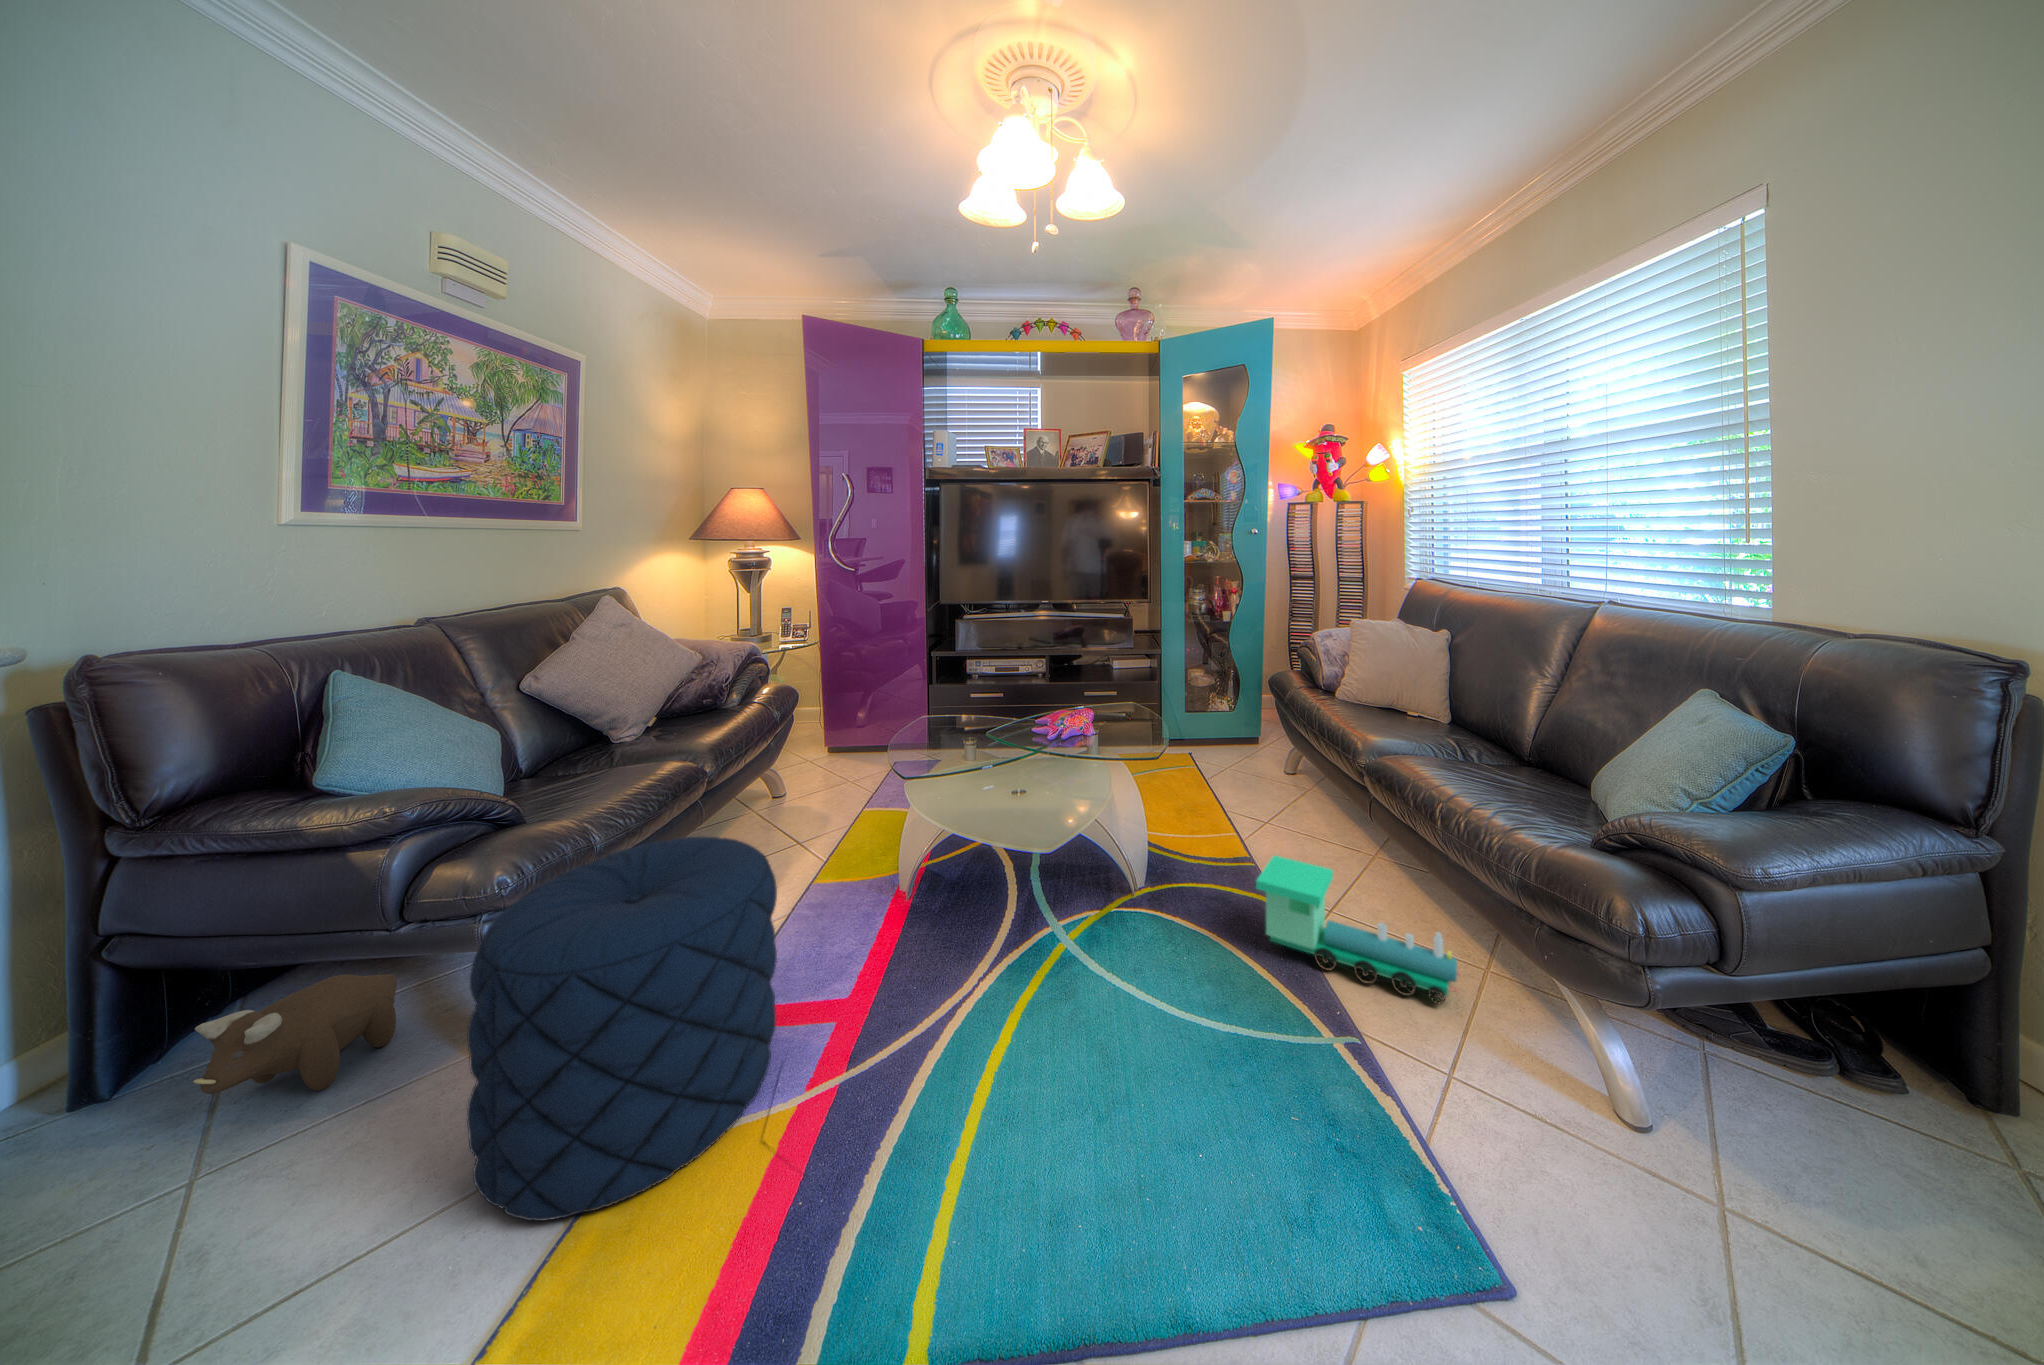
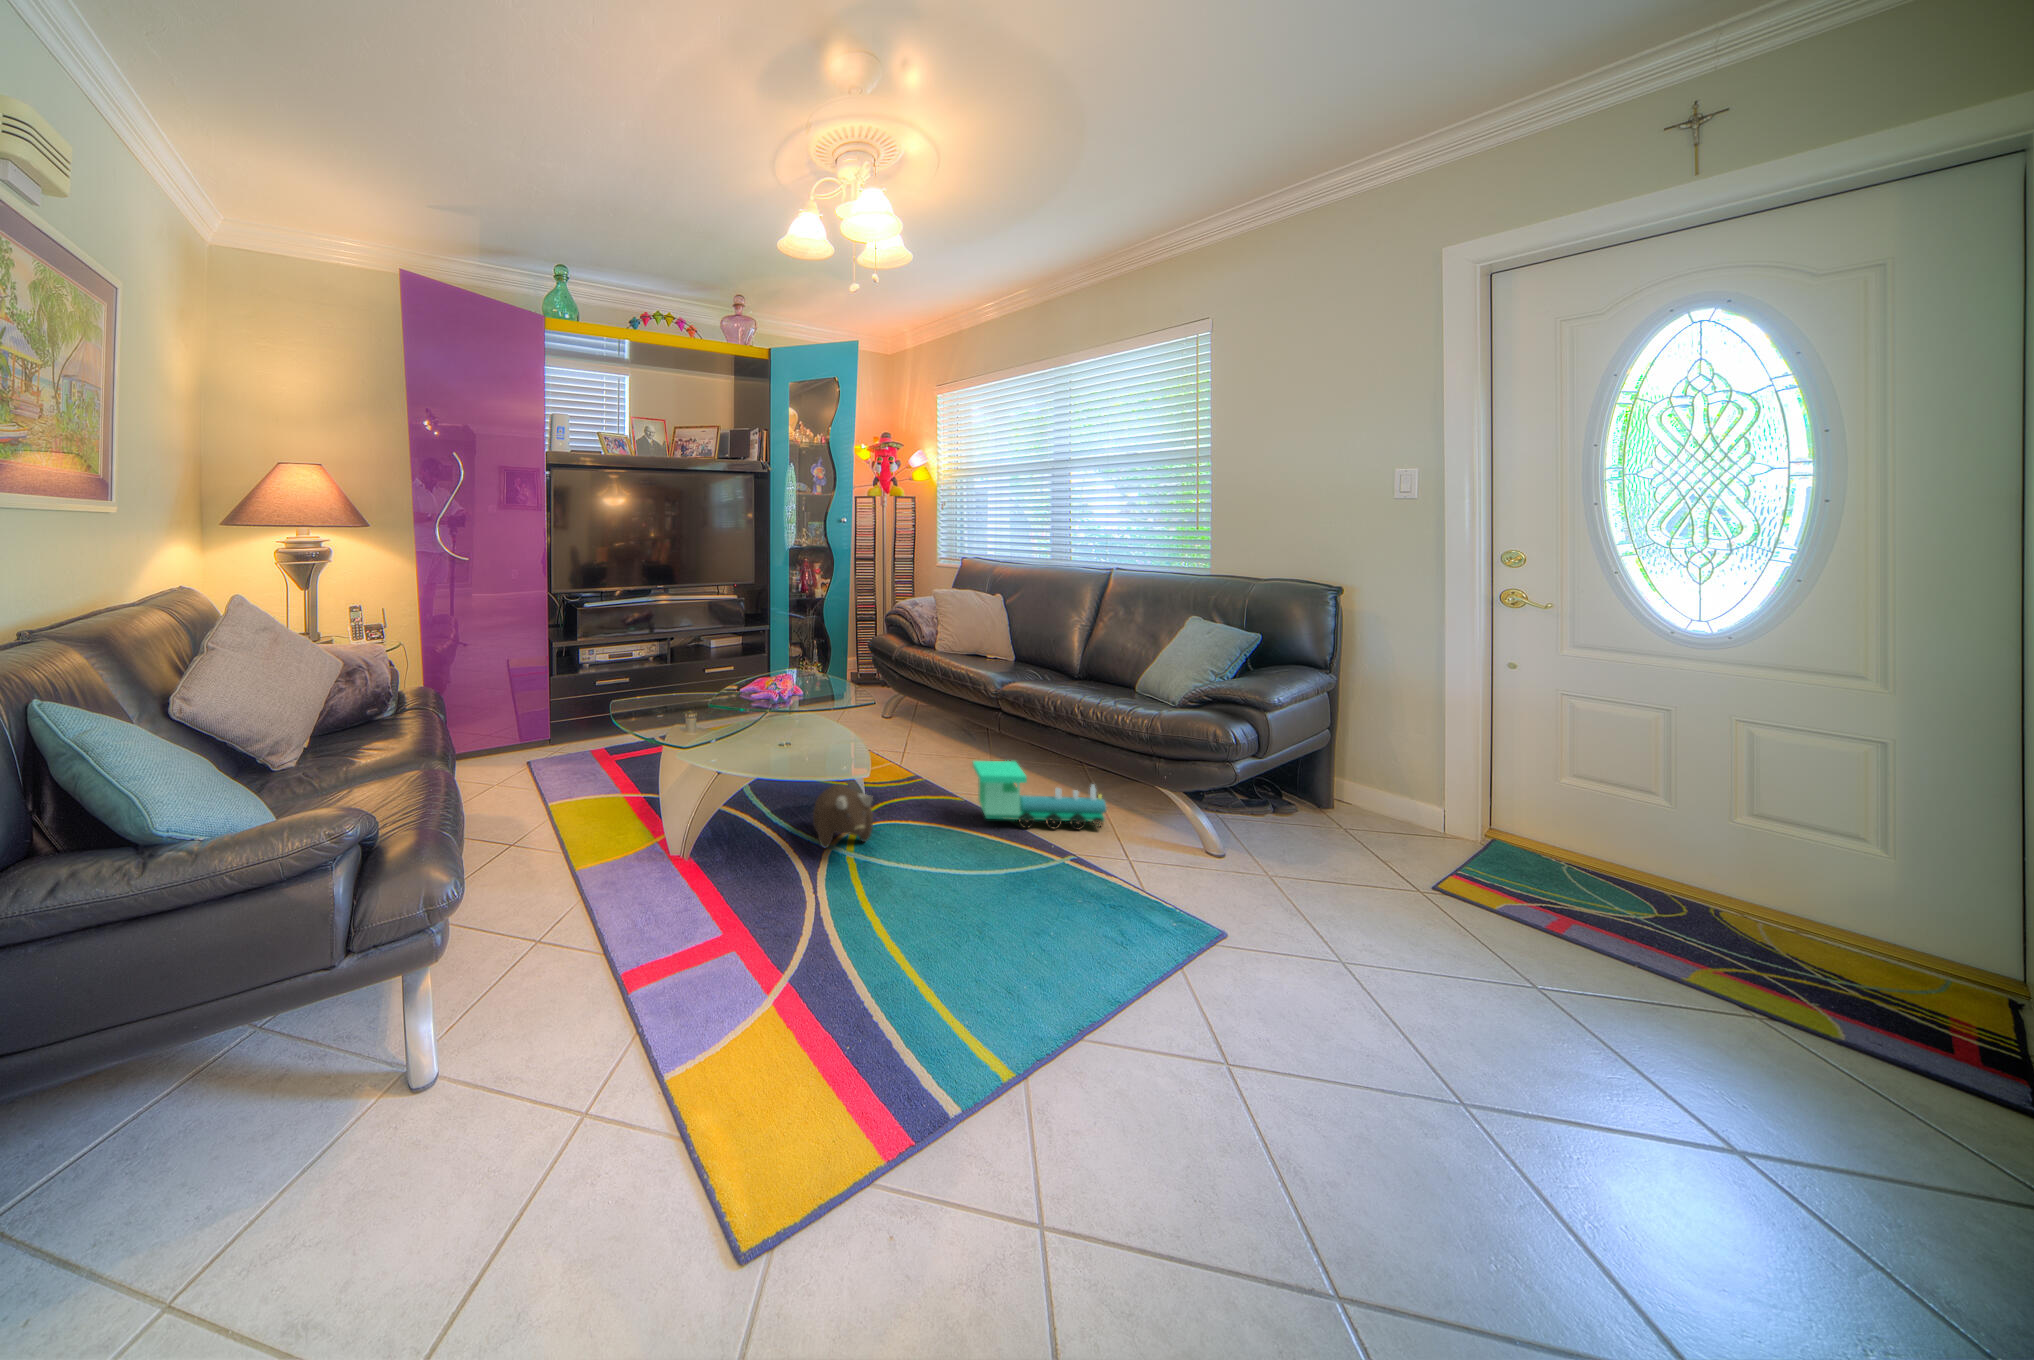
pouf: present [467,837,777,1221] -> none [502,804,741,1140]
plush toy: present [193,974,397,1094] -> present [813,784,873,848]

